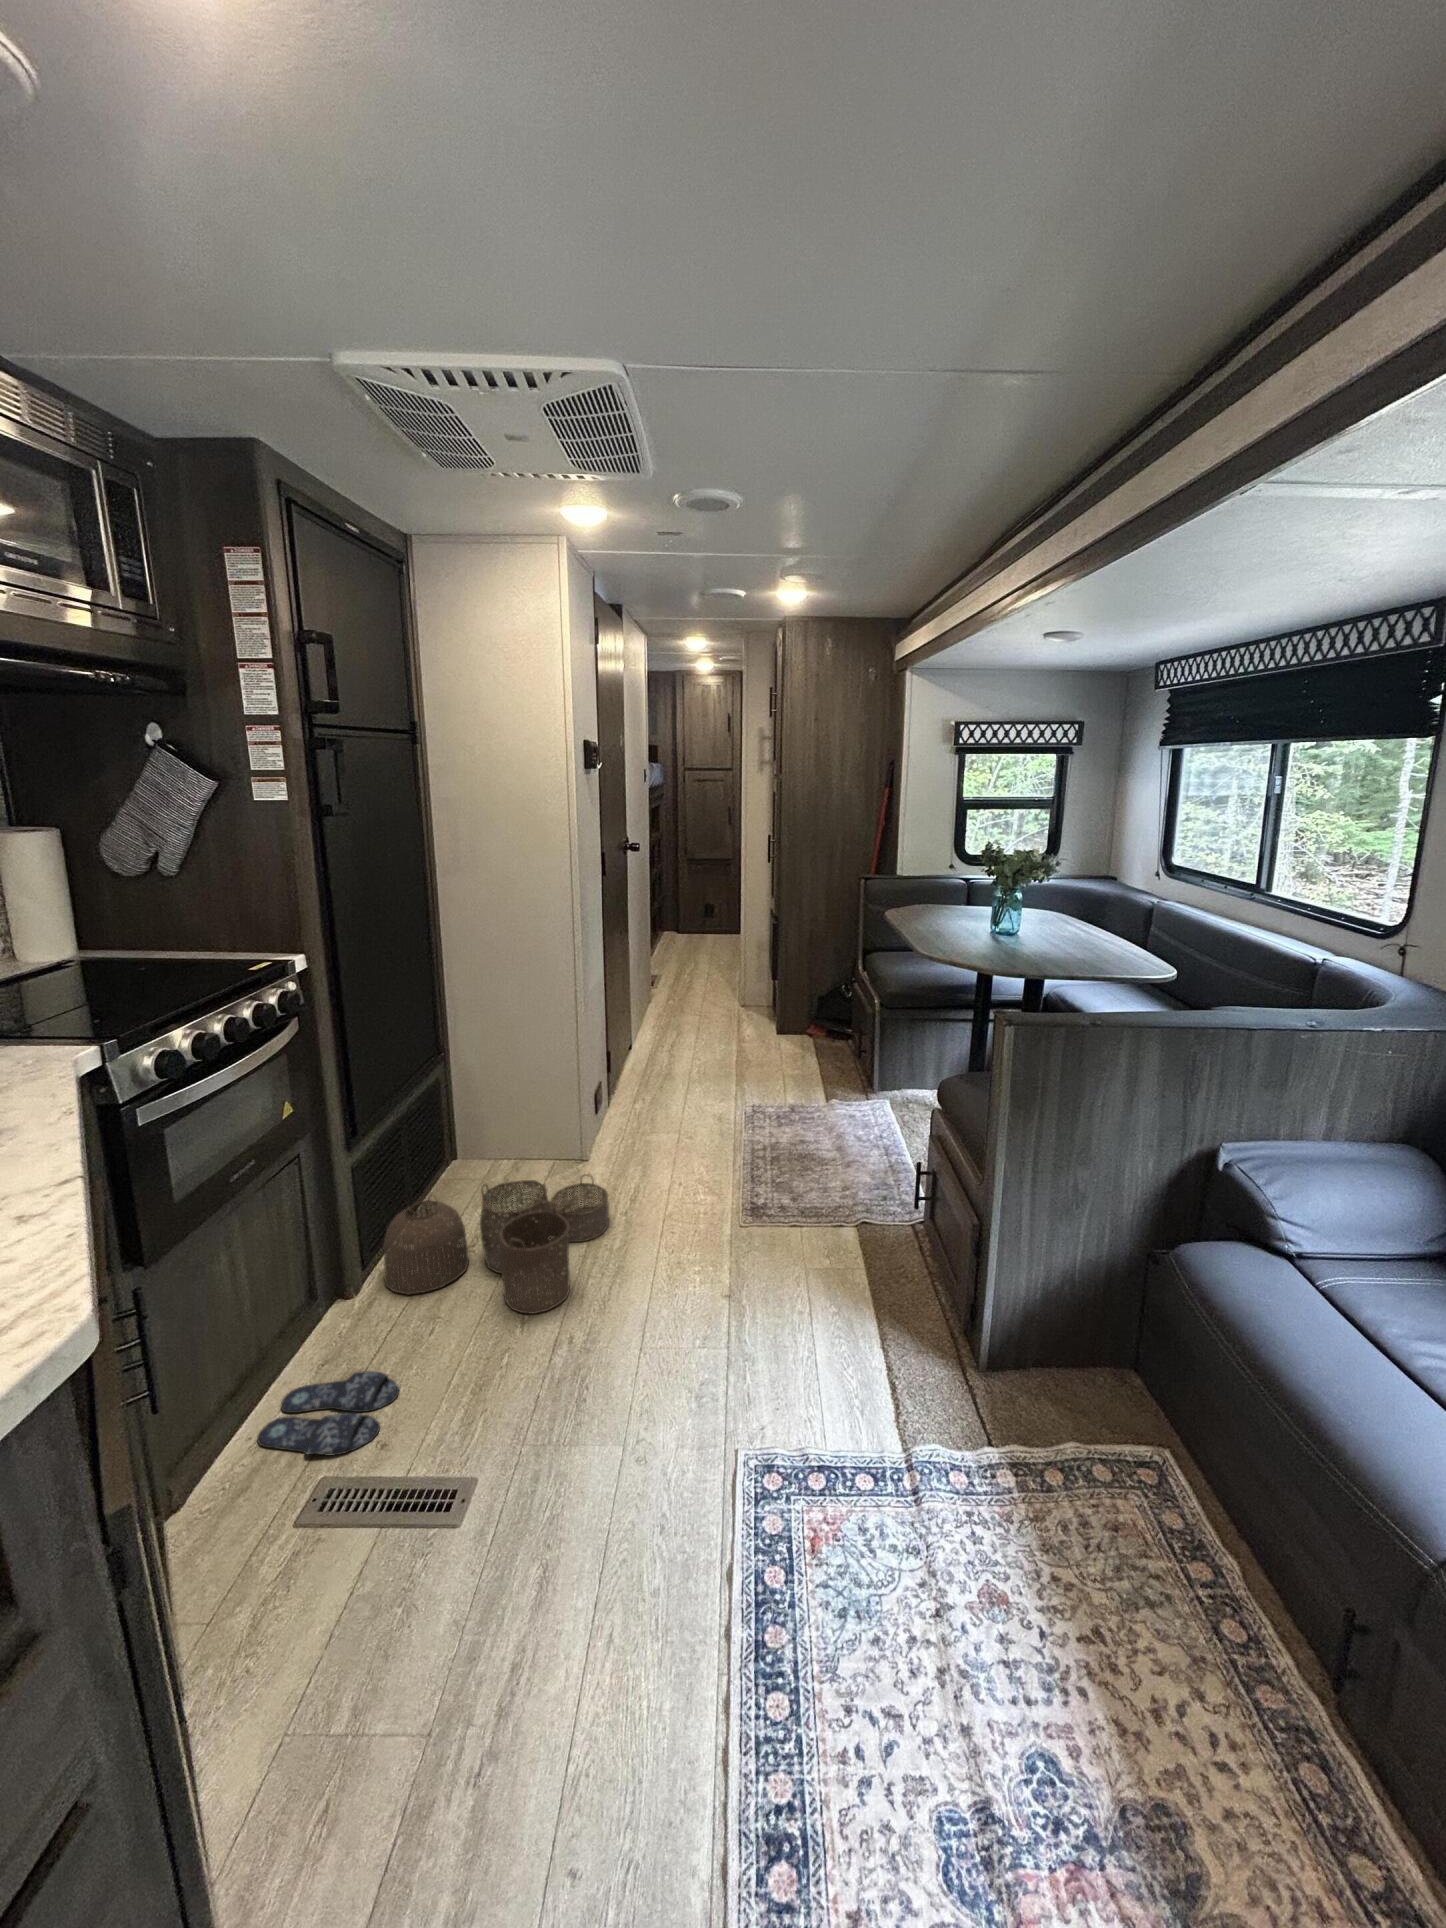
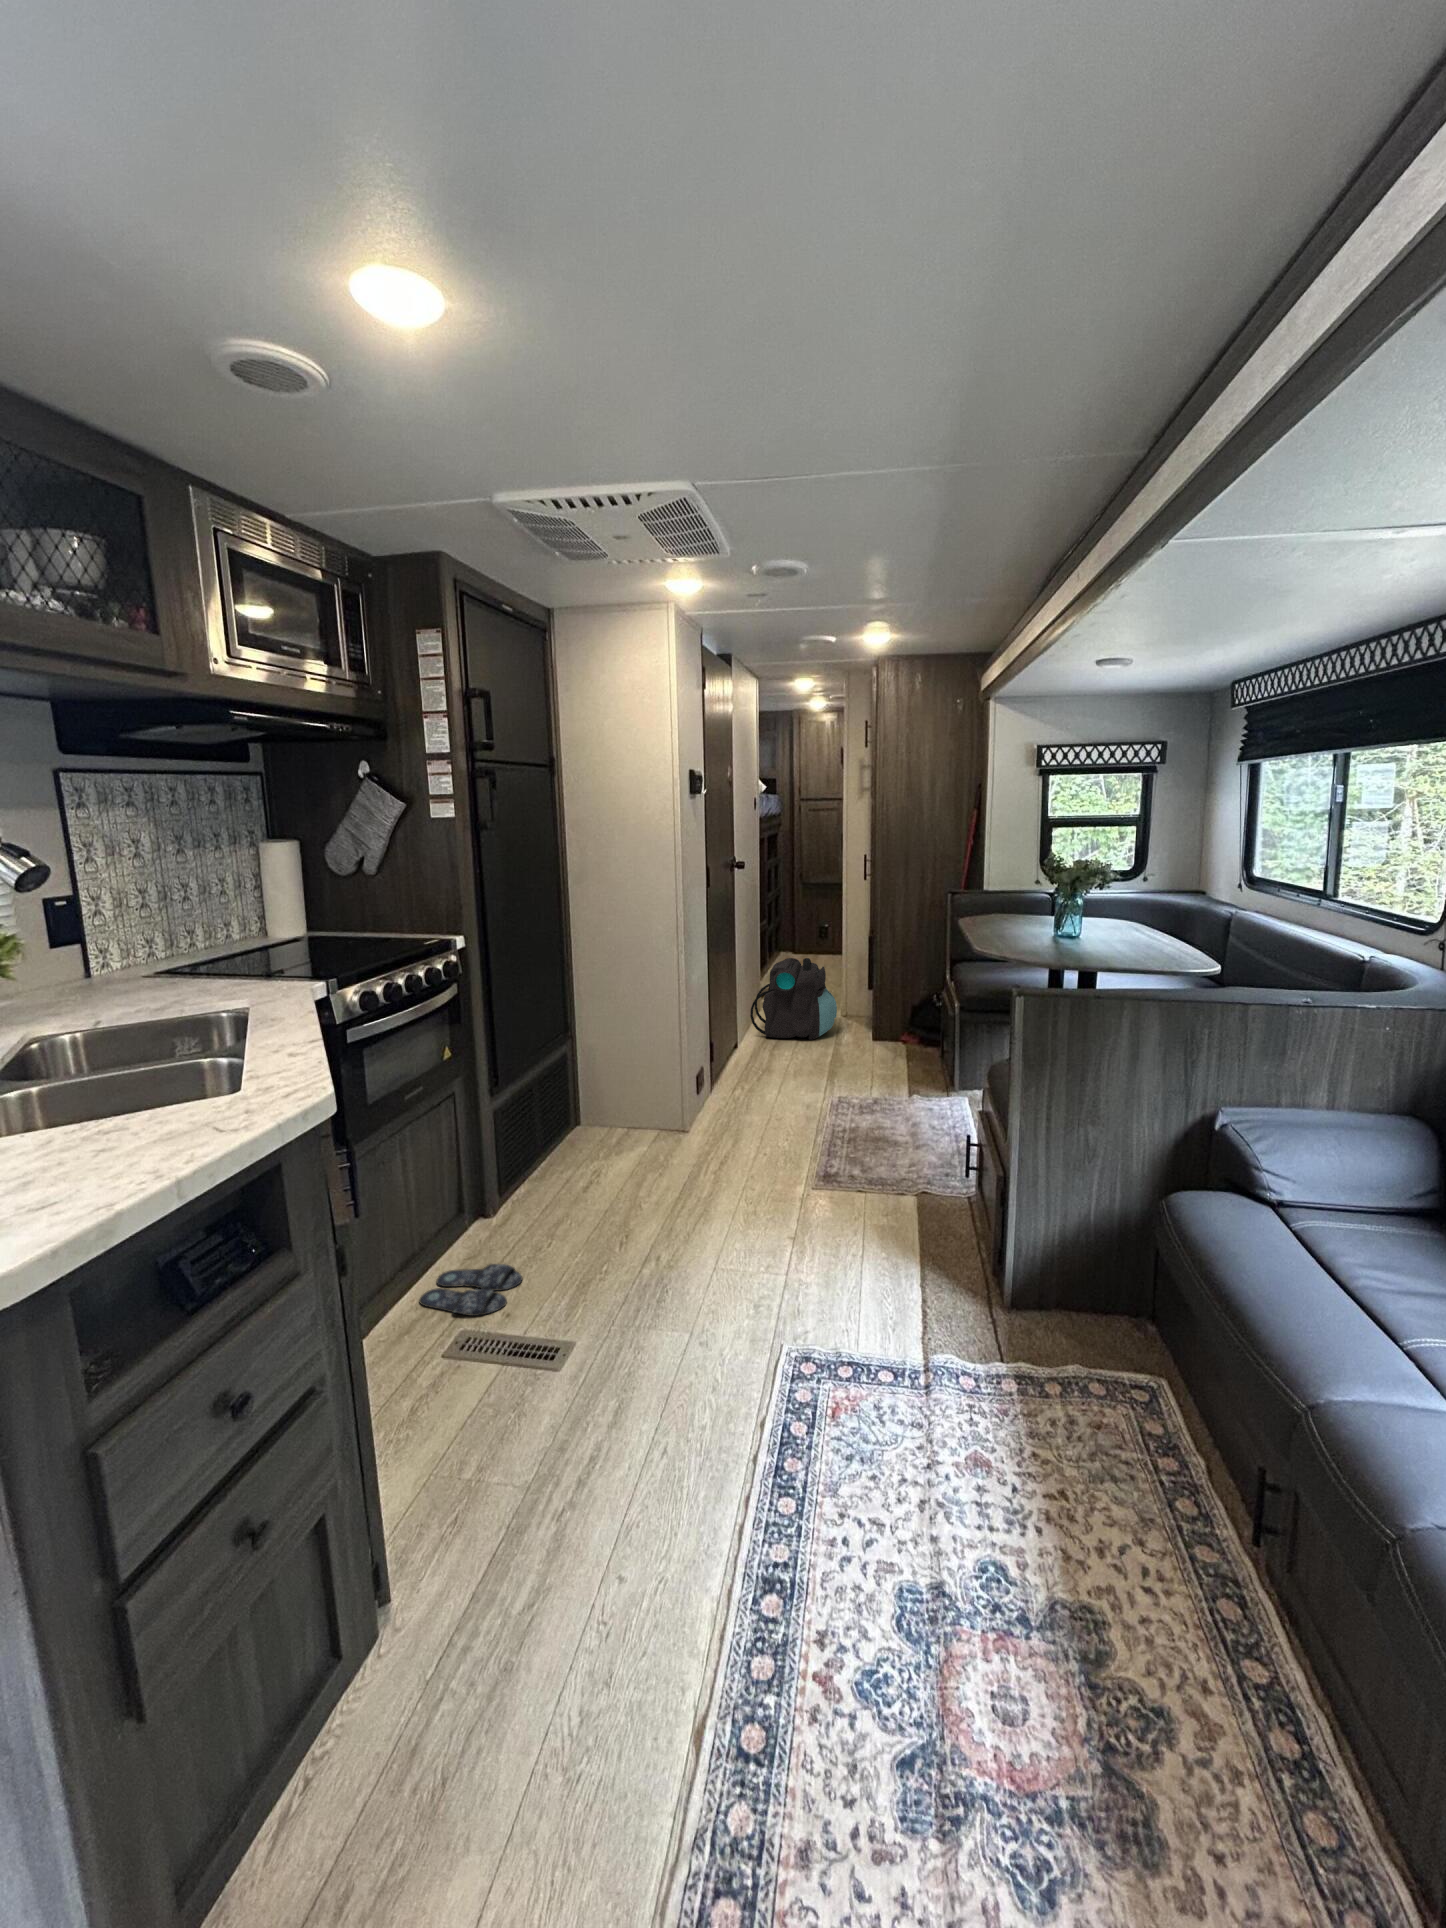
backpack: none [650,948,744,1039] -> present [750,958,837,1040]
woven basket: present [384,1174,609,1314] -> none [516,1133,697,1236]

